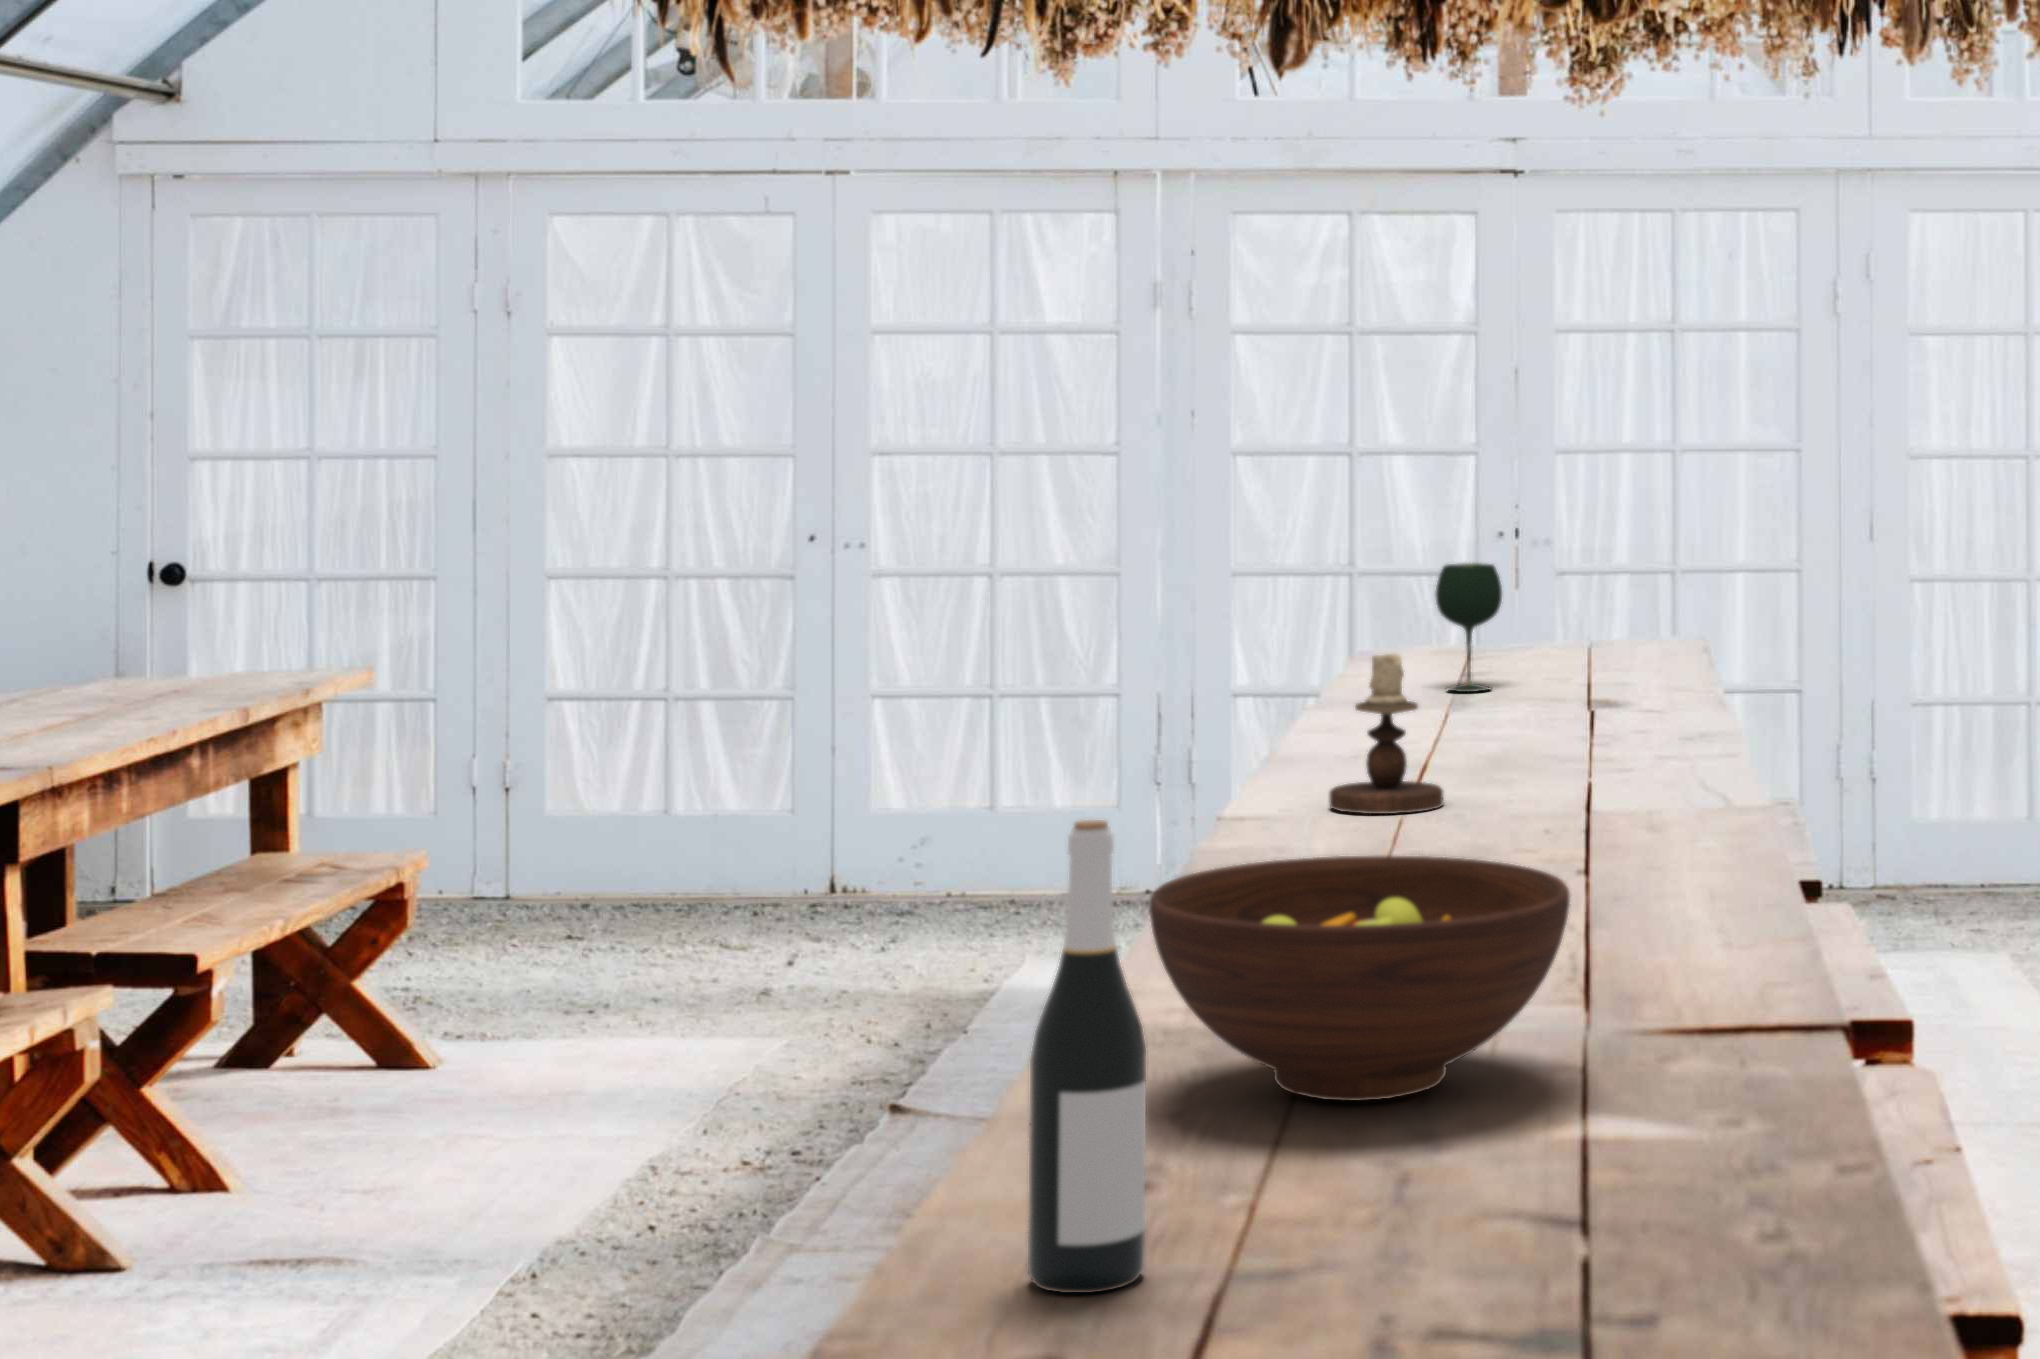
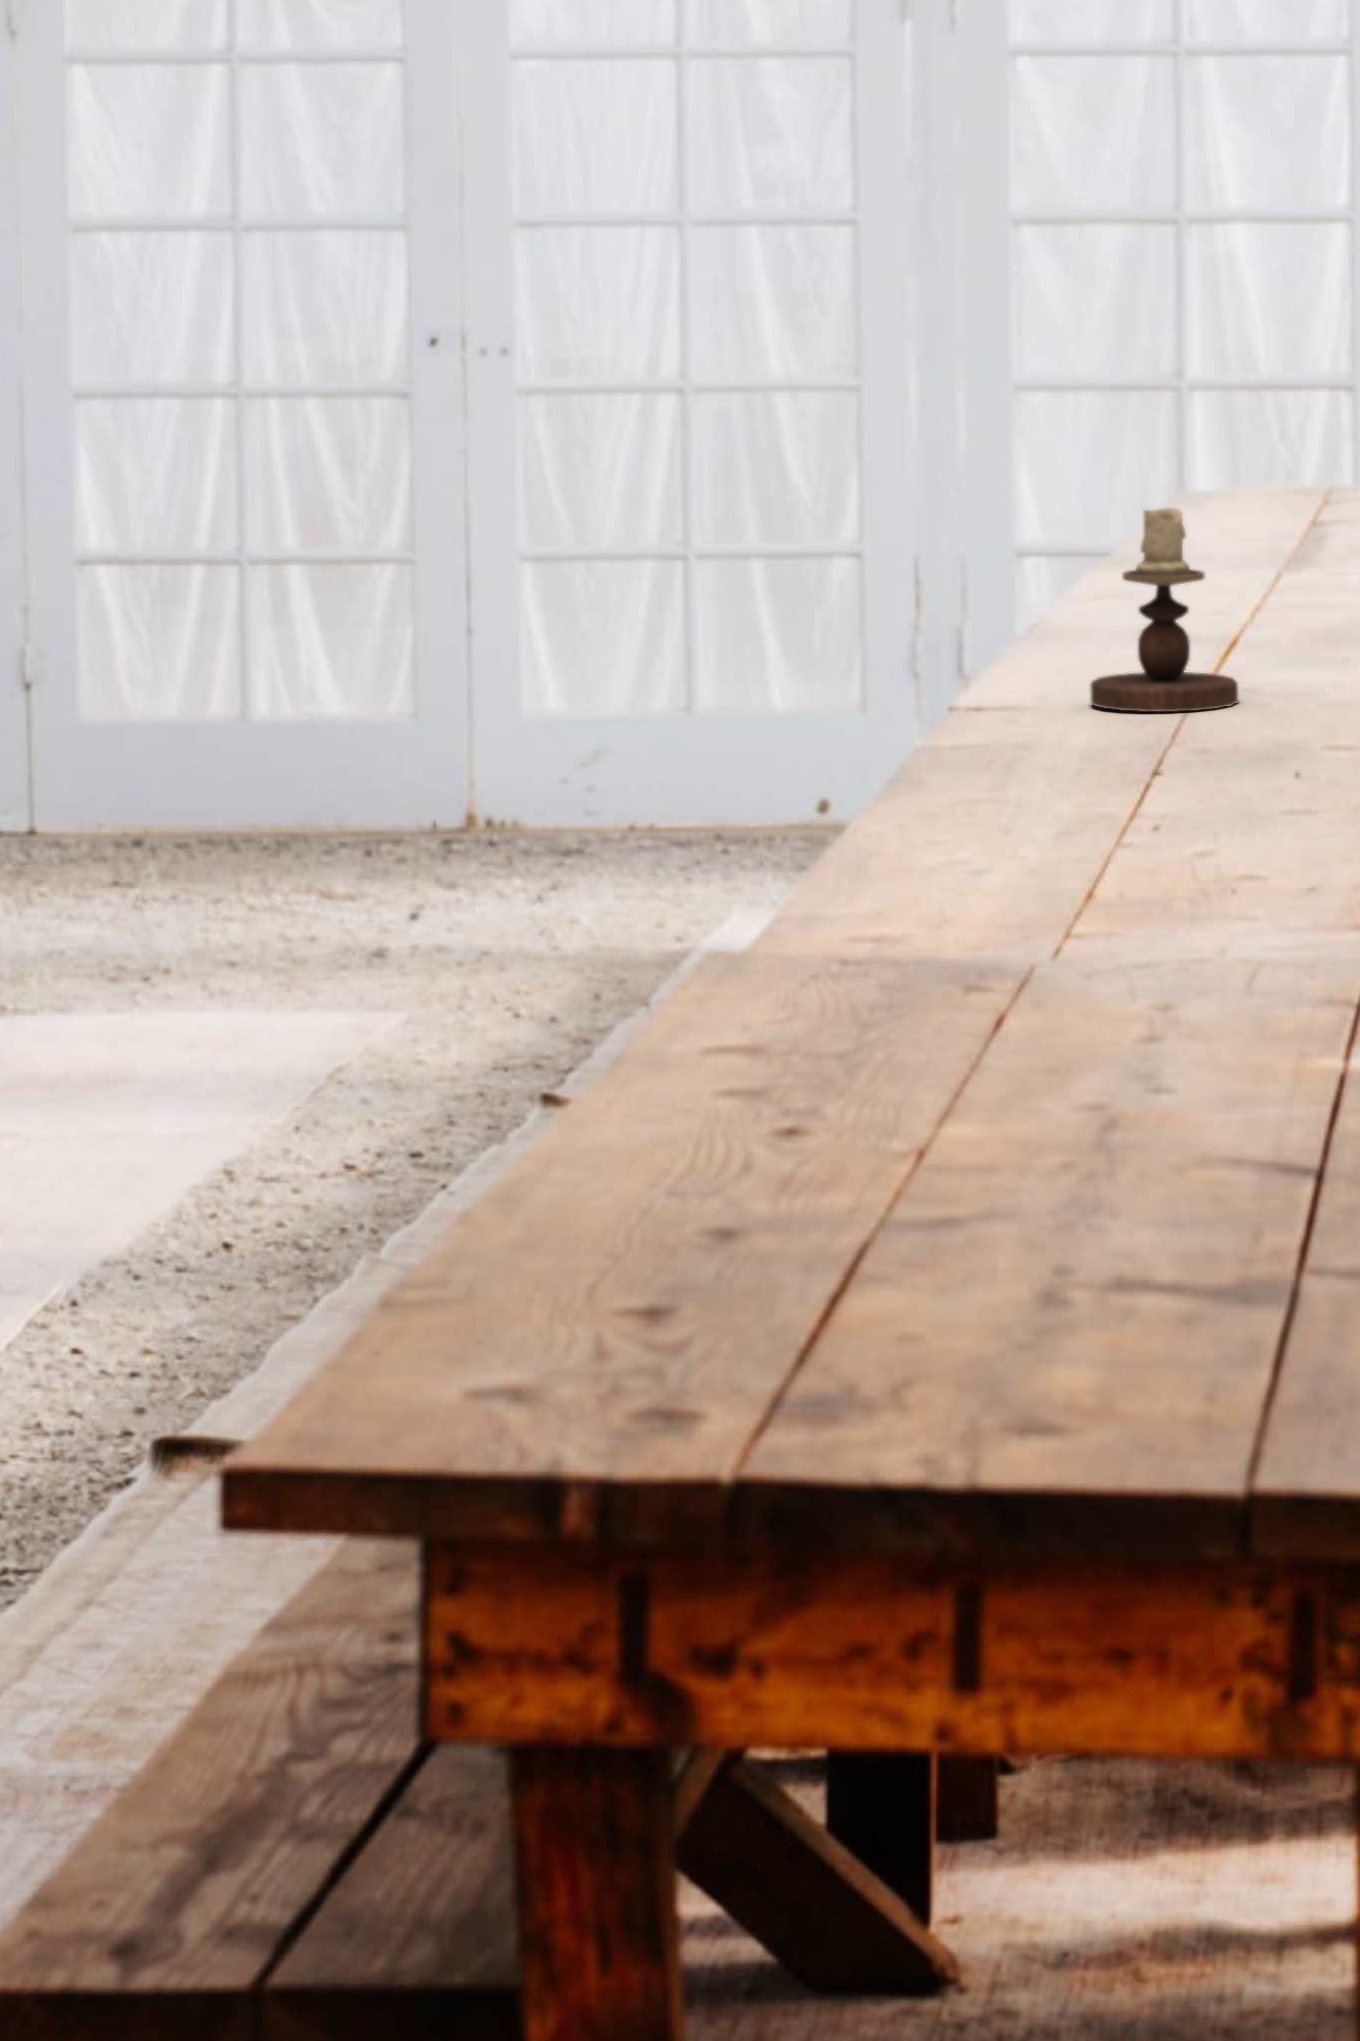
wine glass: present [1436,563,1502,692] -> none [1257,396,1348,568]
wine bottle: present [1028,820,1146,1293] -> none [665,665,800,1181]
fruit bowl: present [1149,856,1570,1101] -> none [819,734,1322,1010]

